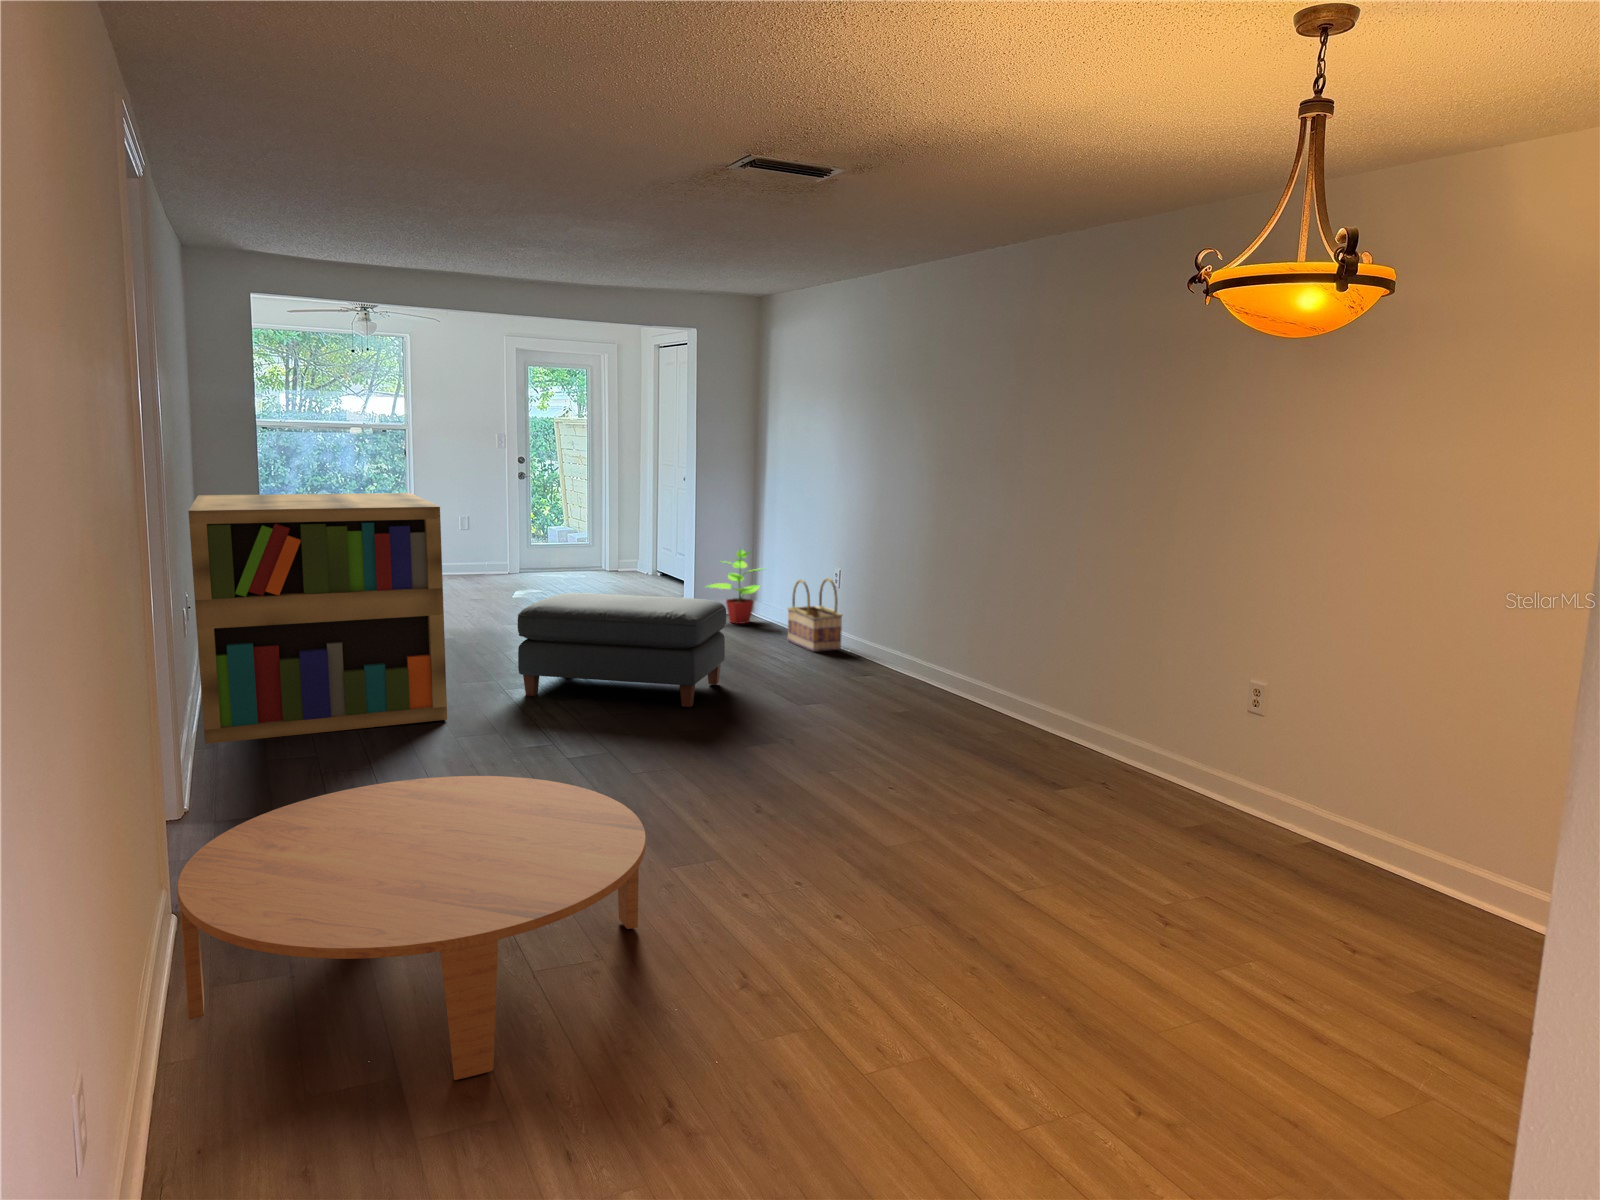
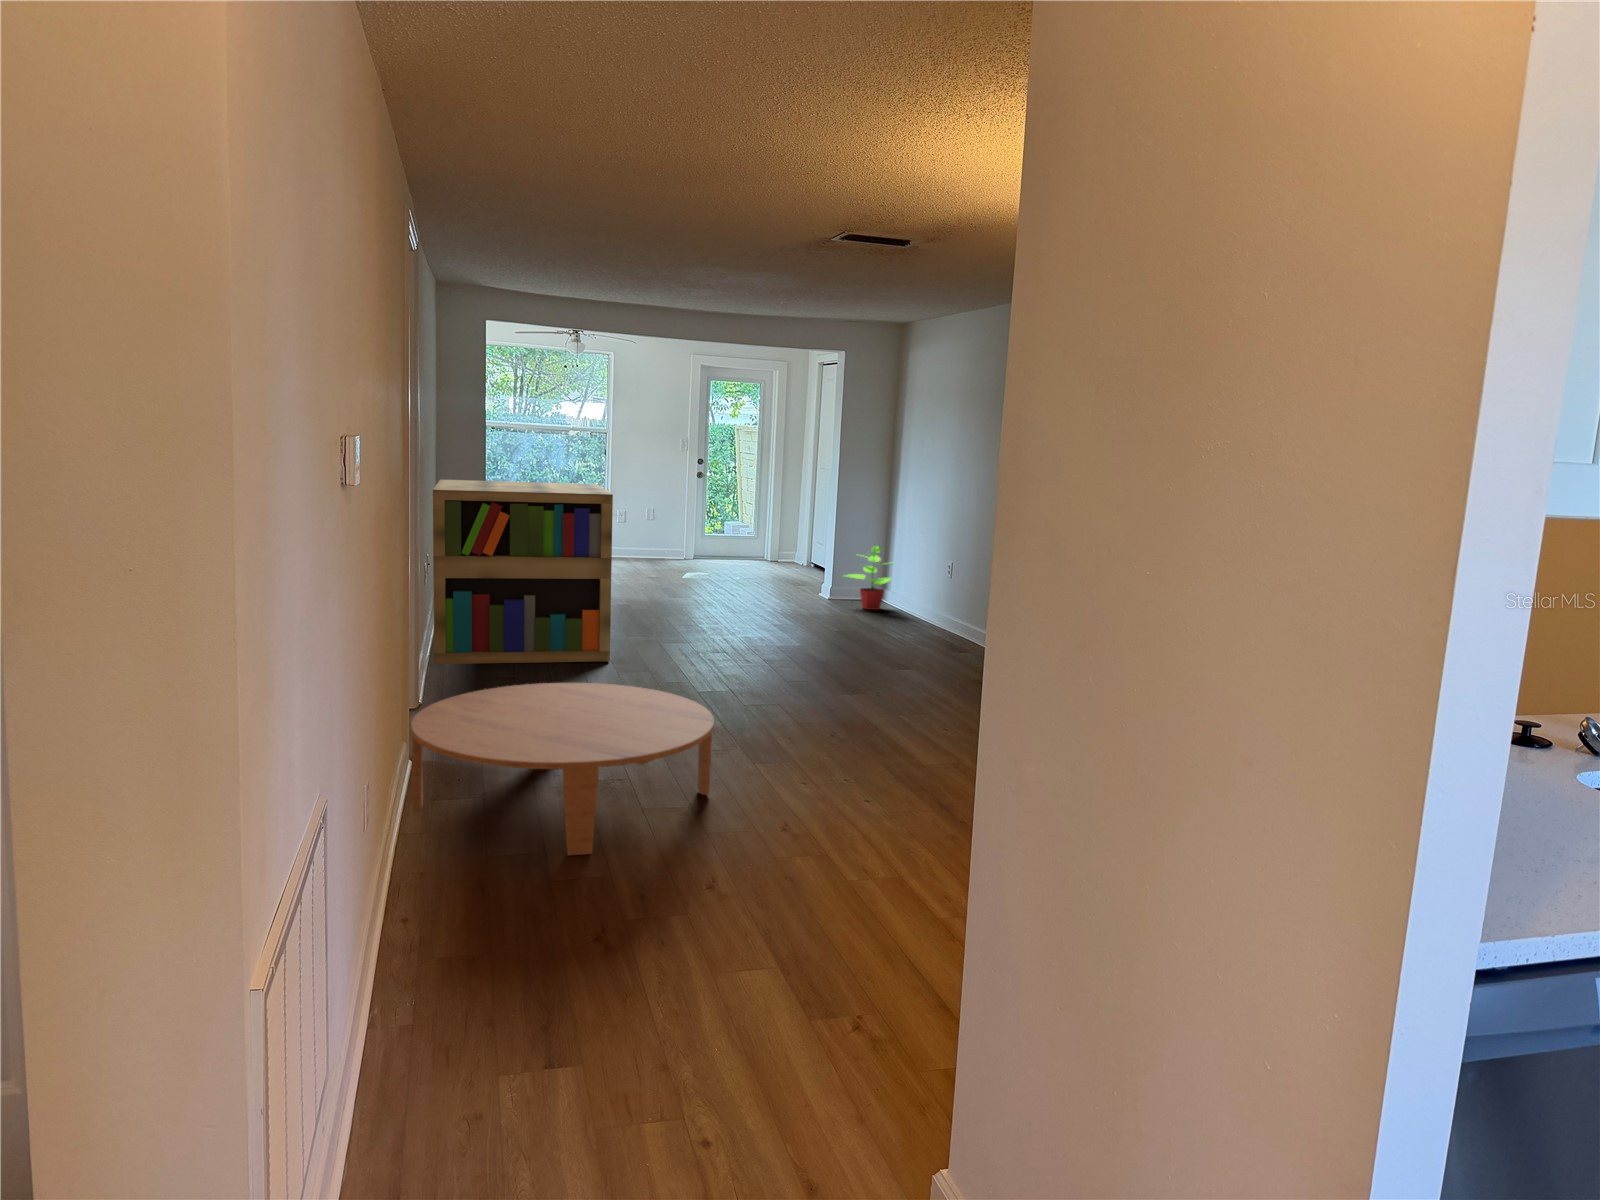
basket: present [788,578,842,652] -> none [906,572,953,635]
ottoman: present [518,593,726,707] -> none [670,571,841,667]

